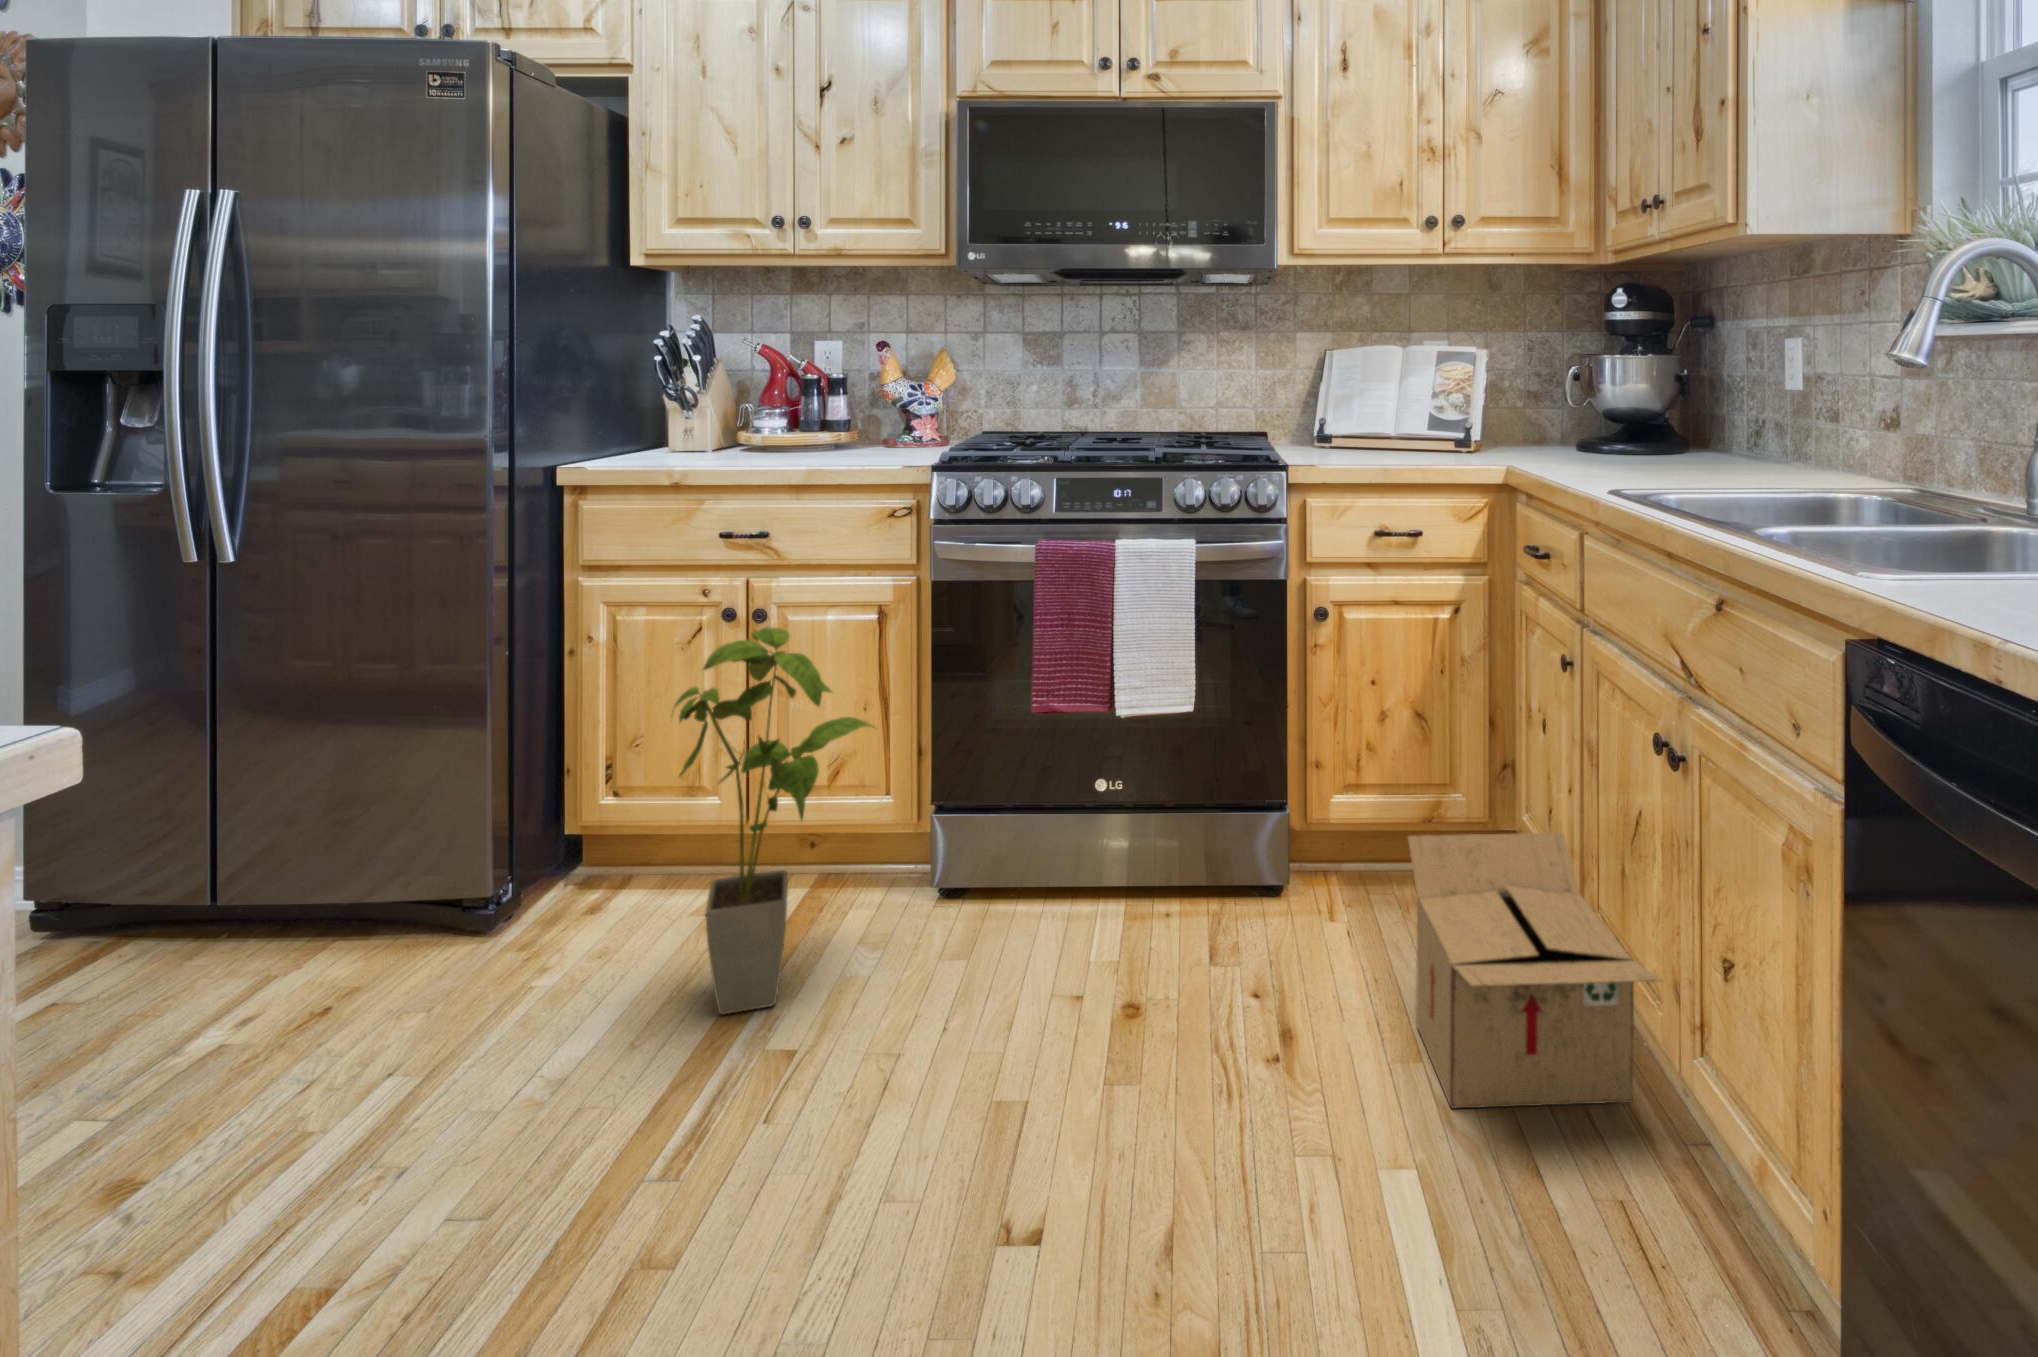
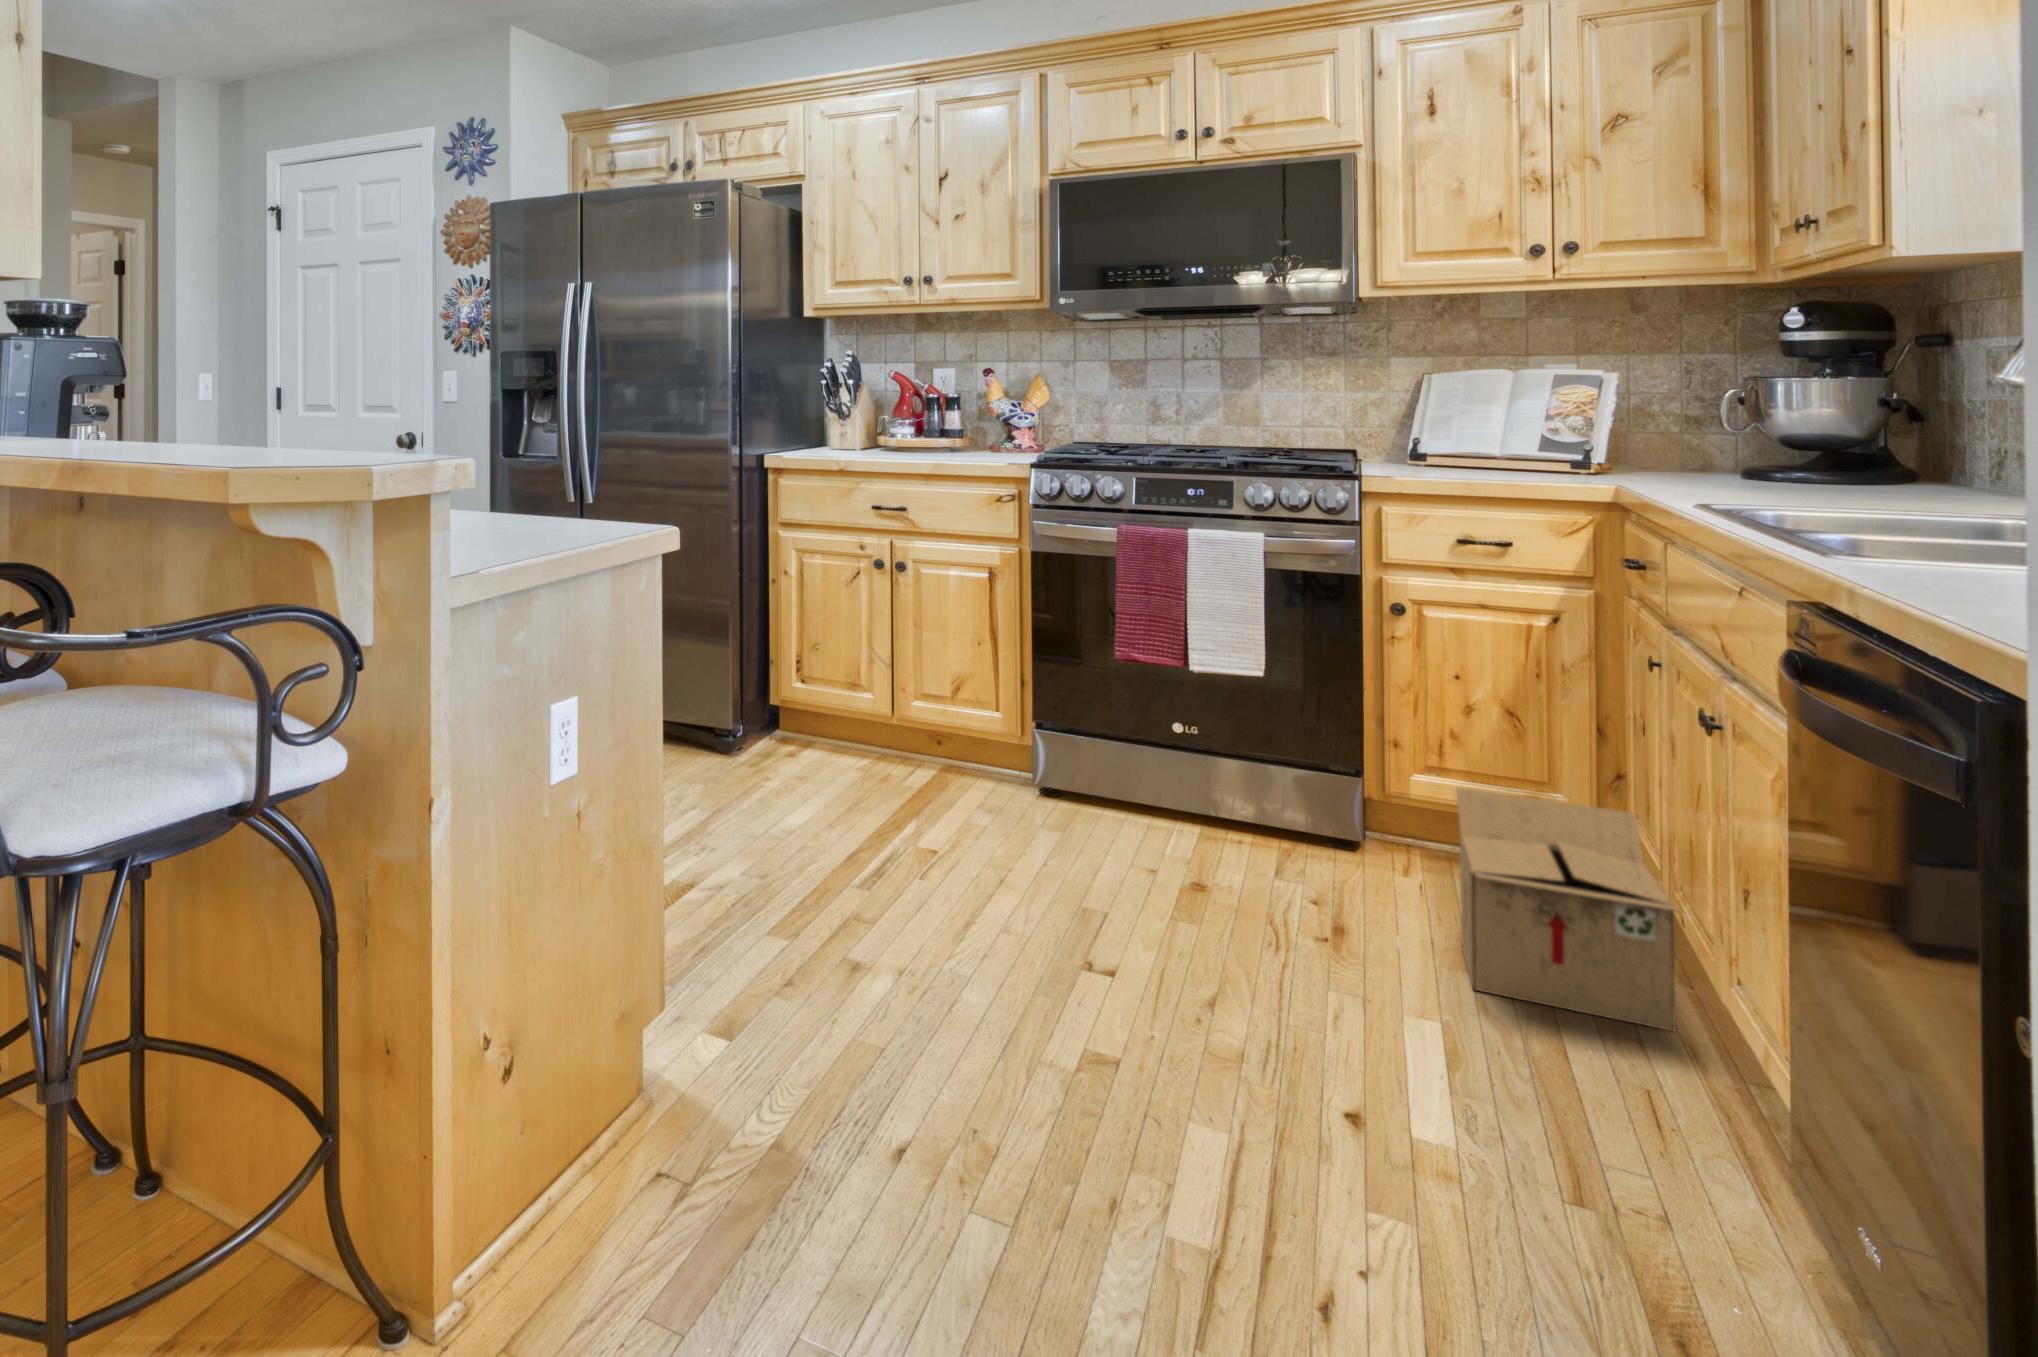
house plant: present [674,627,876,1014] -> none [849,564,990,824]

